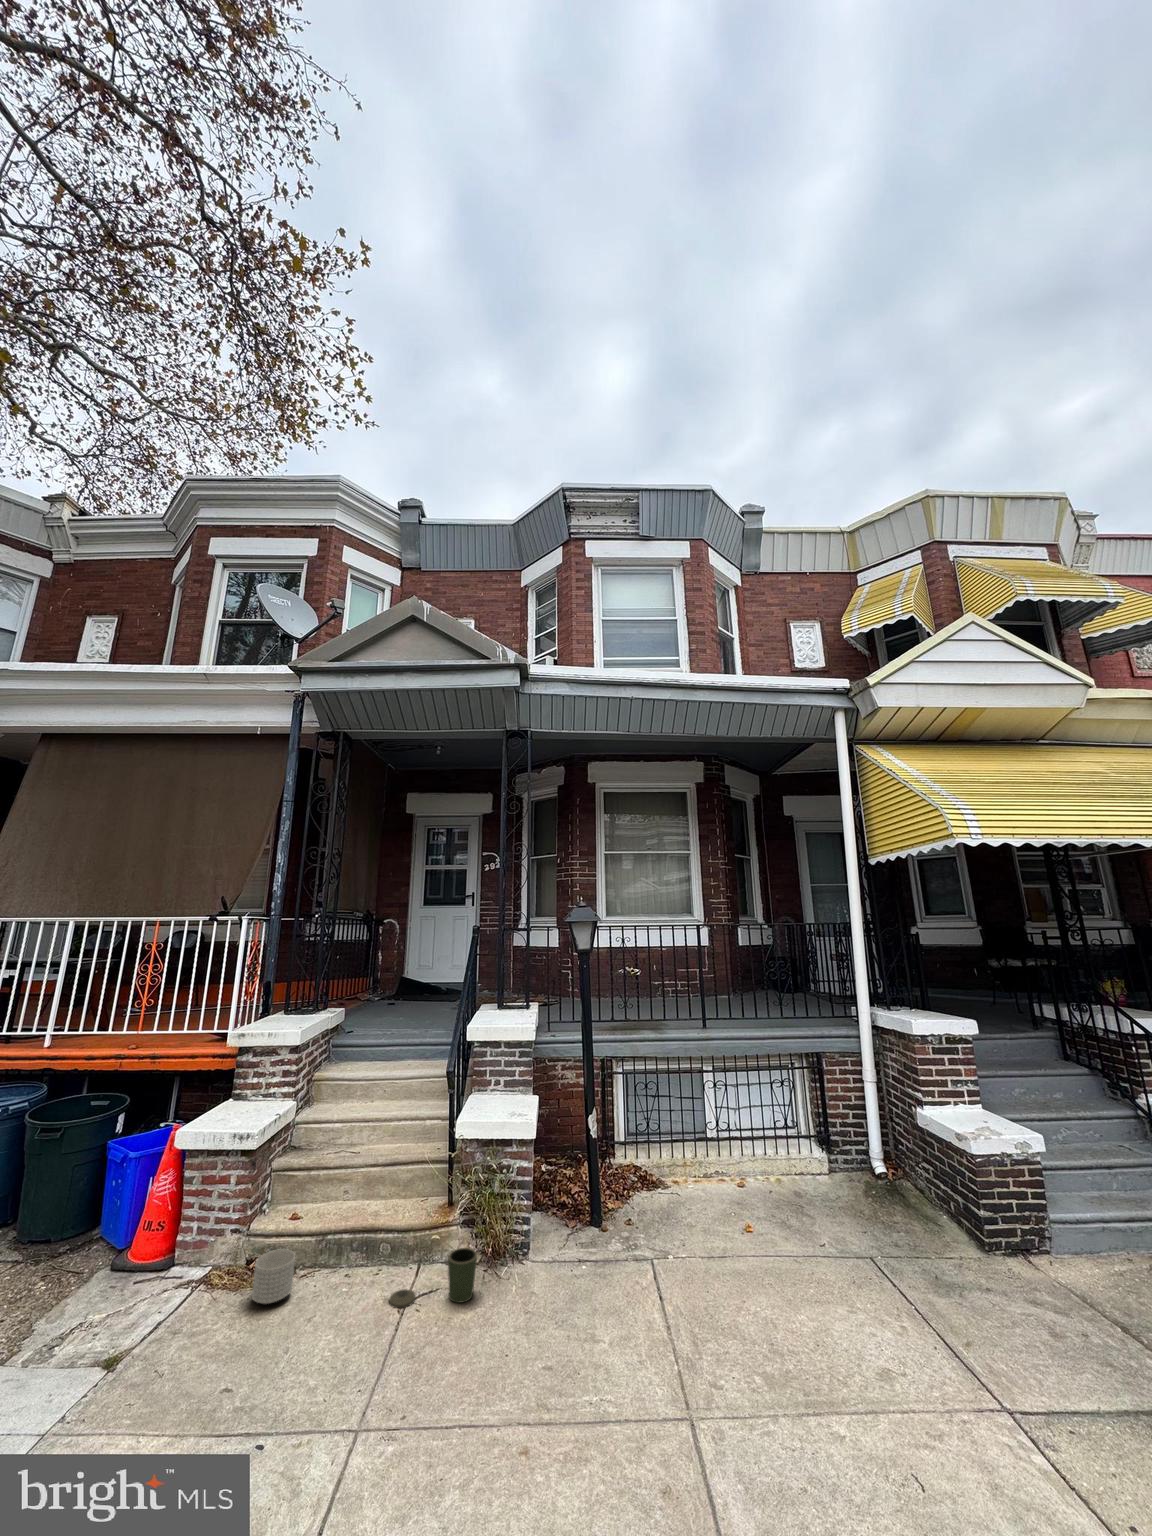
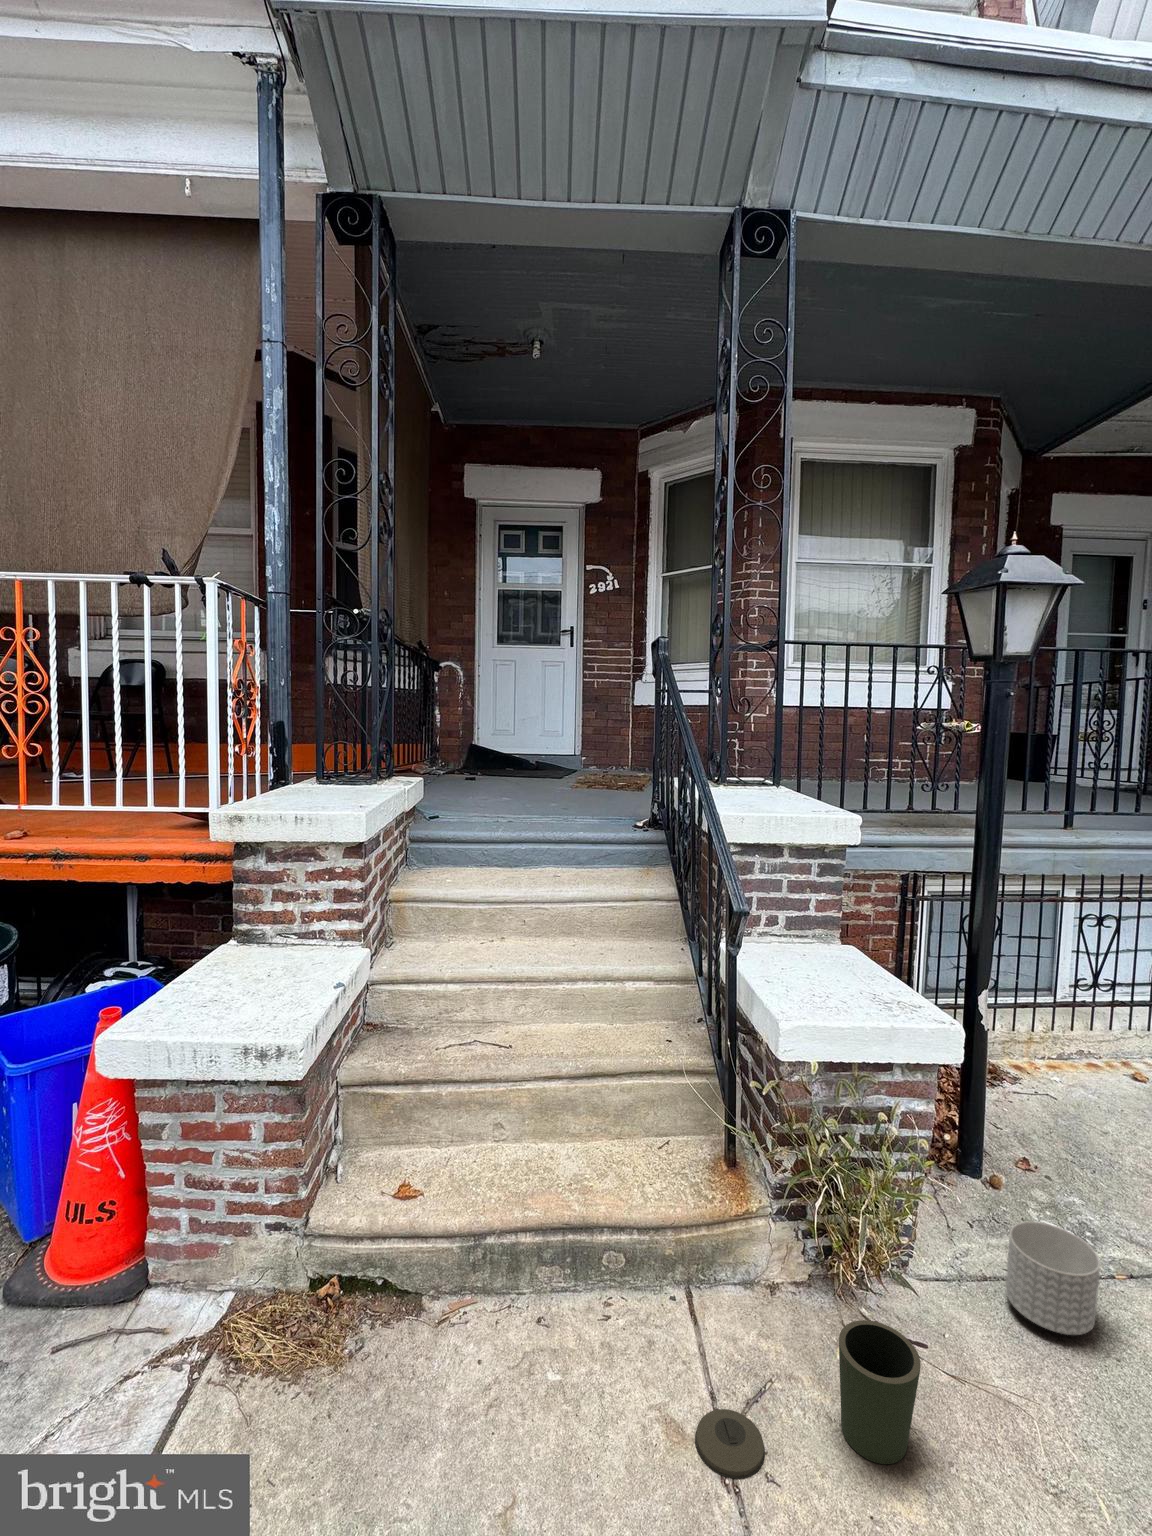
planter: present [252,1249,295,1304] -> present [1006,1221,1100,1335]

